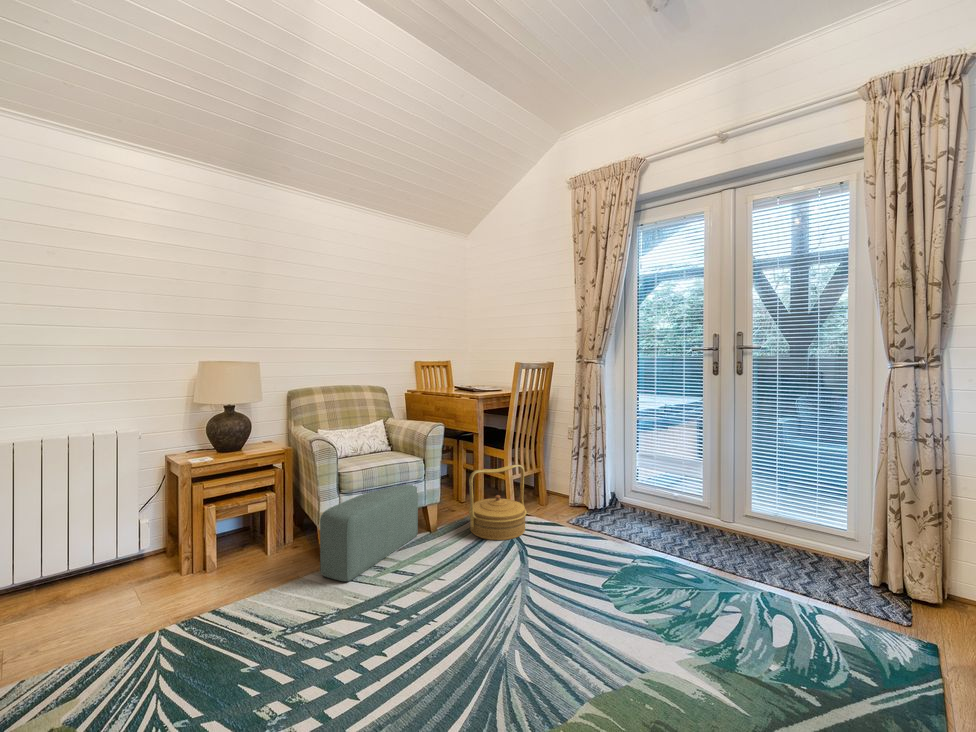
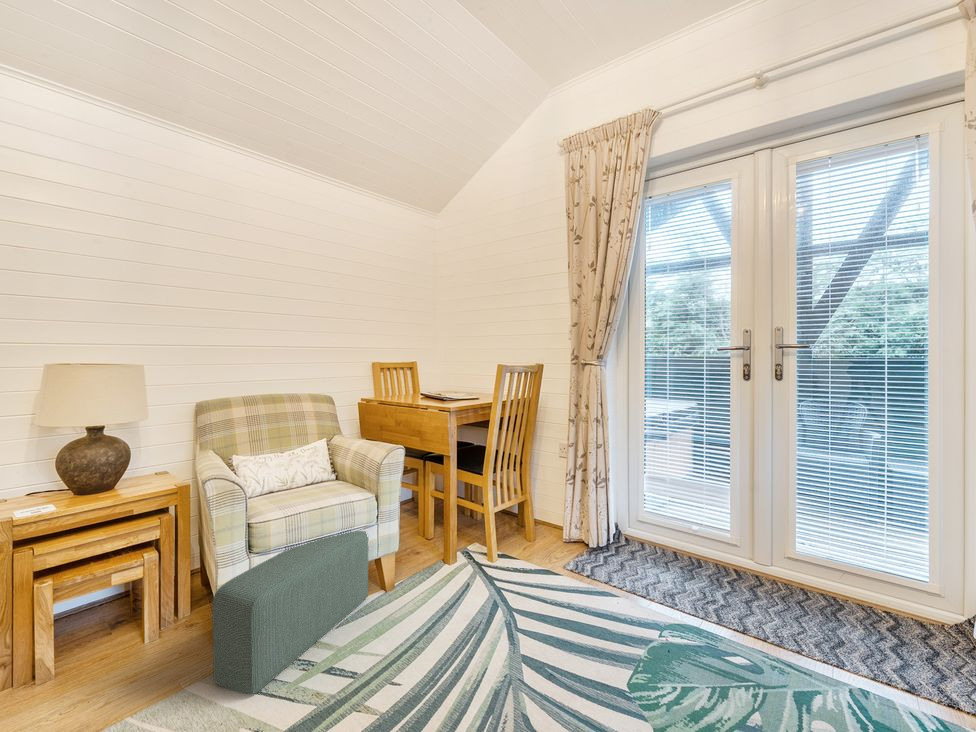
woven basket: present [469,465,527,540] -> none [437,496,513,603]

